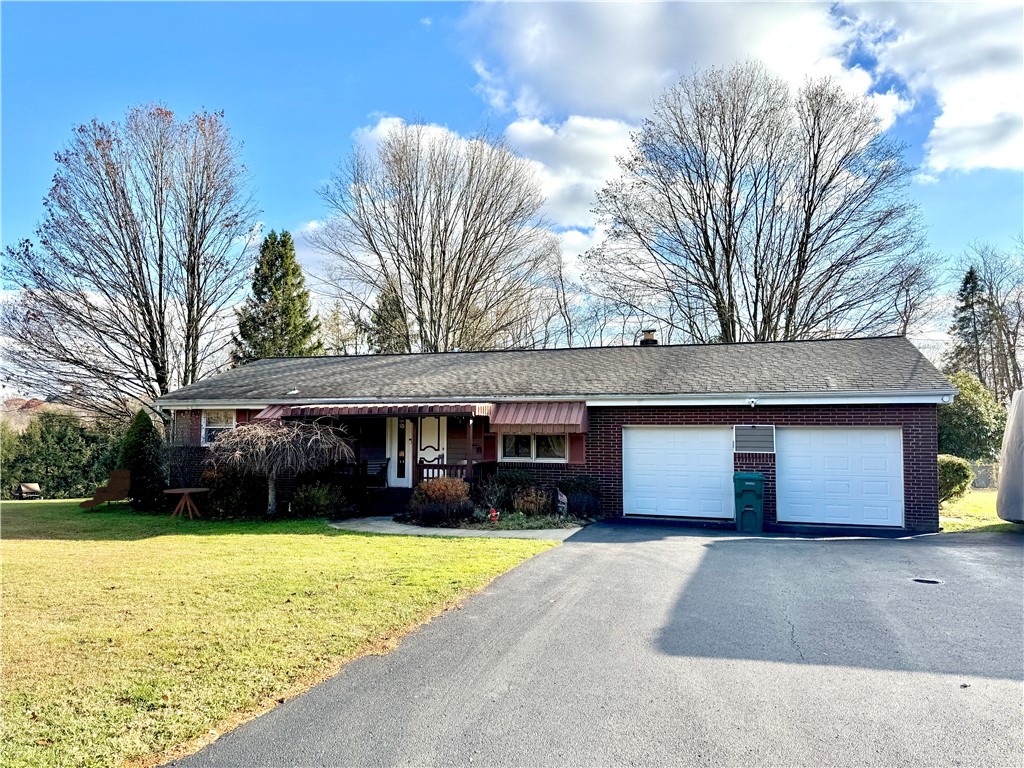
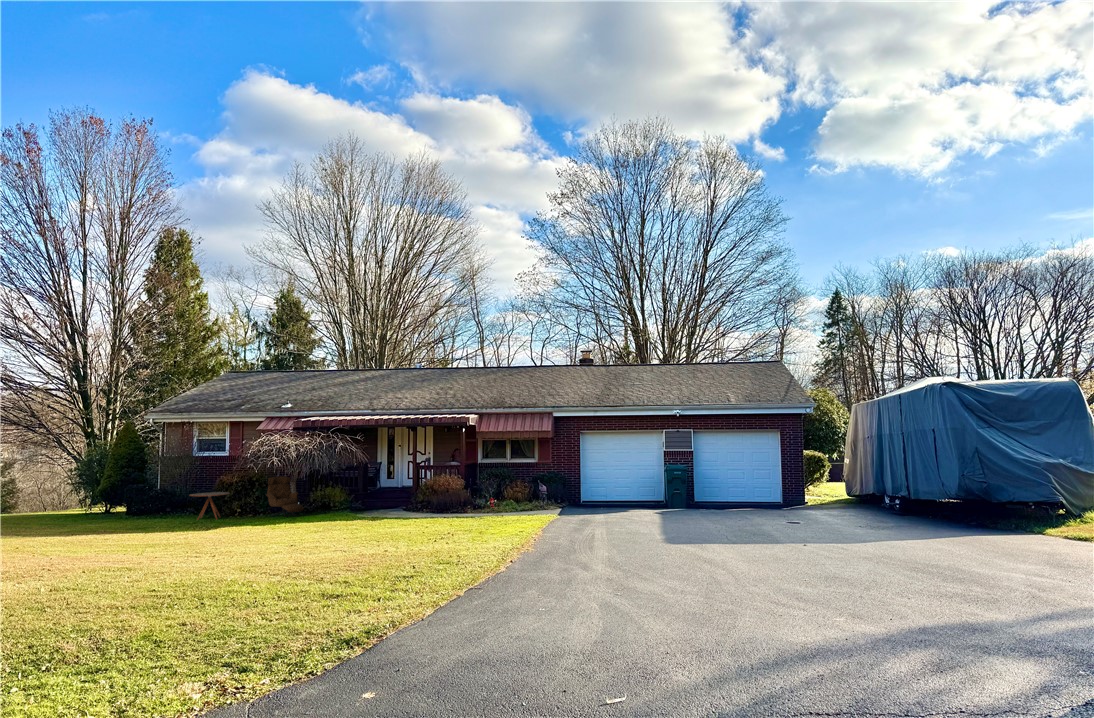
lounge chair: present [79,470,131,513] -> present [267,476,304,517]

